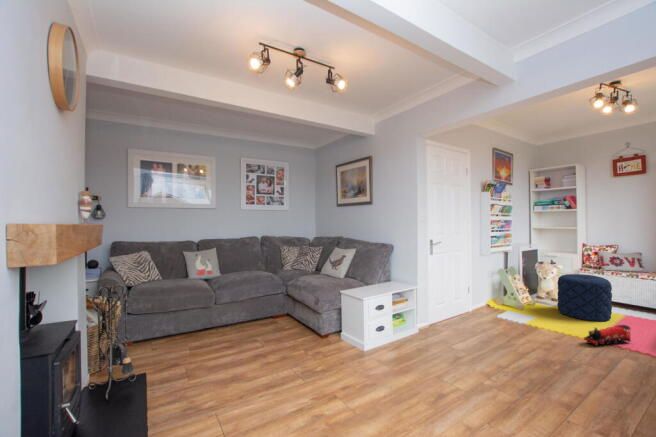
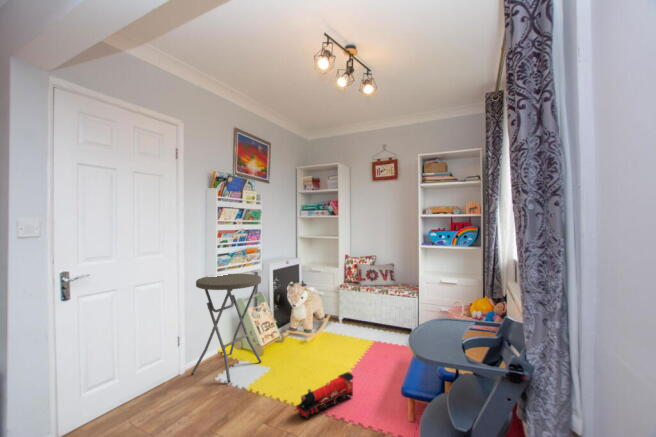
side table: none [478,250,529,321] -> present [191,274,261,383]
pouf: present [557,274,612,321] -> none [304,297,356,359]

